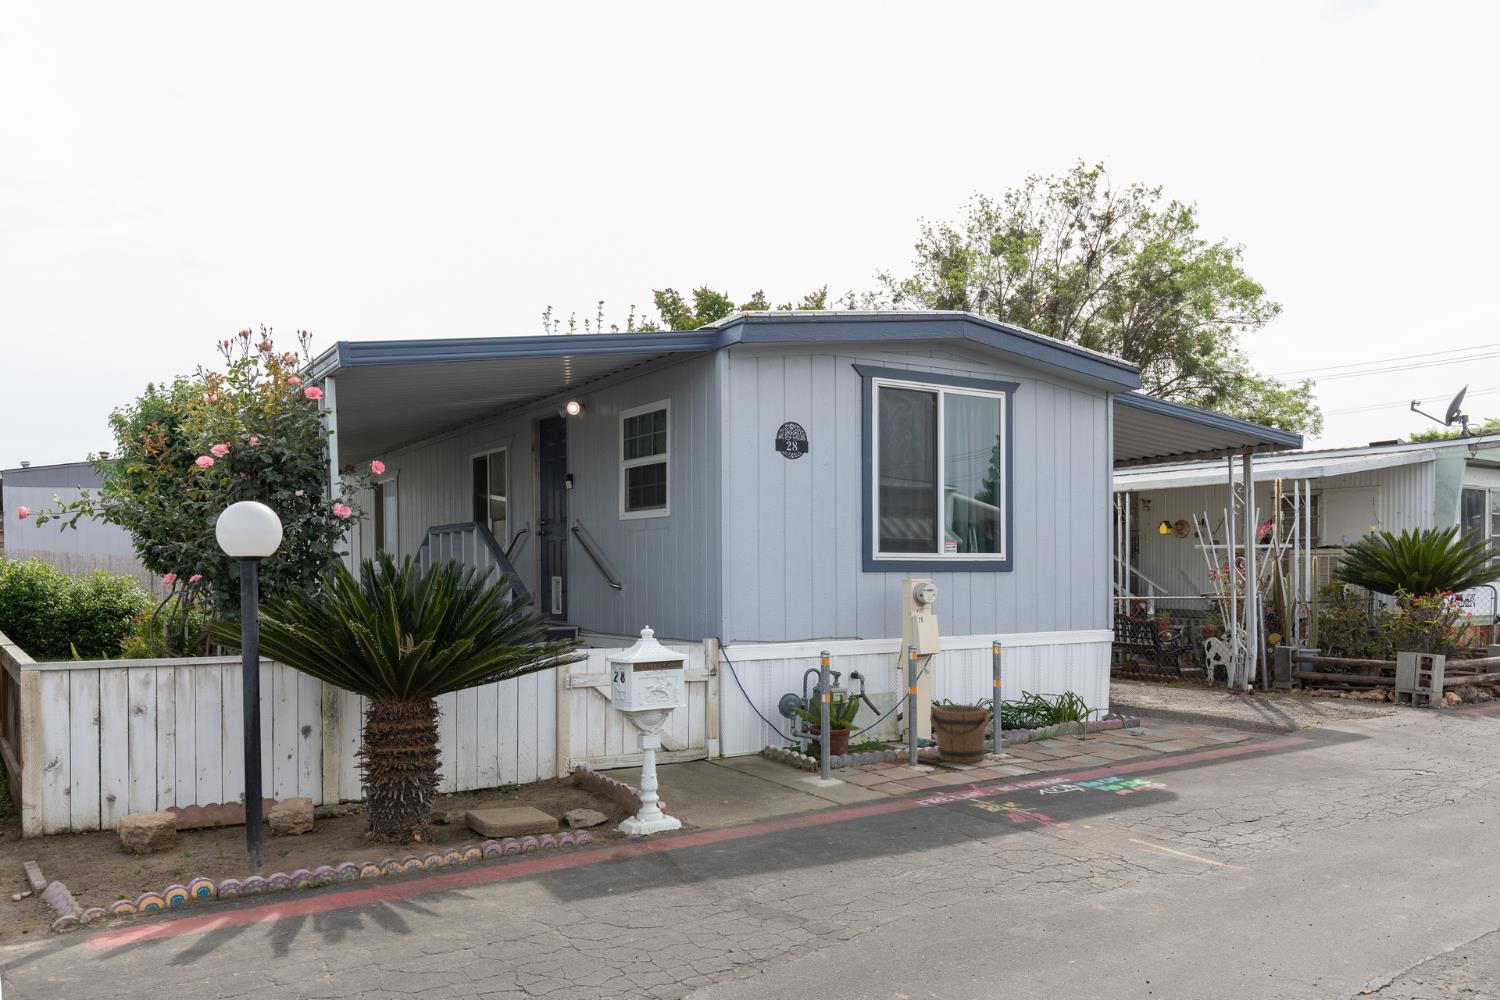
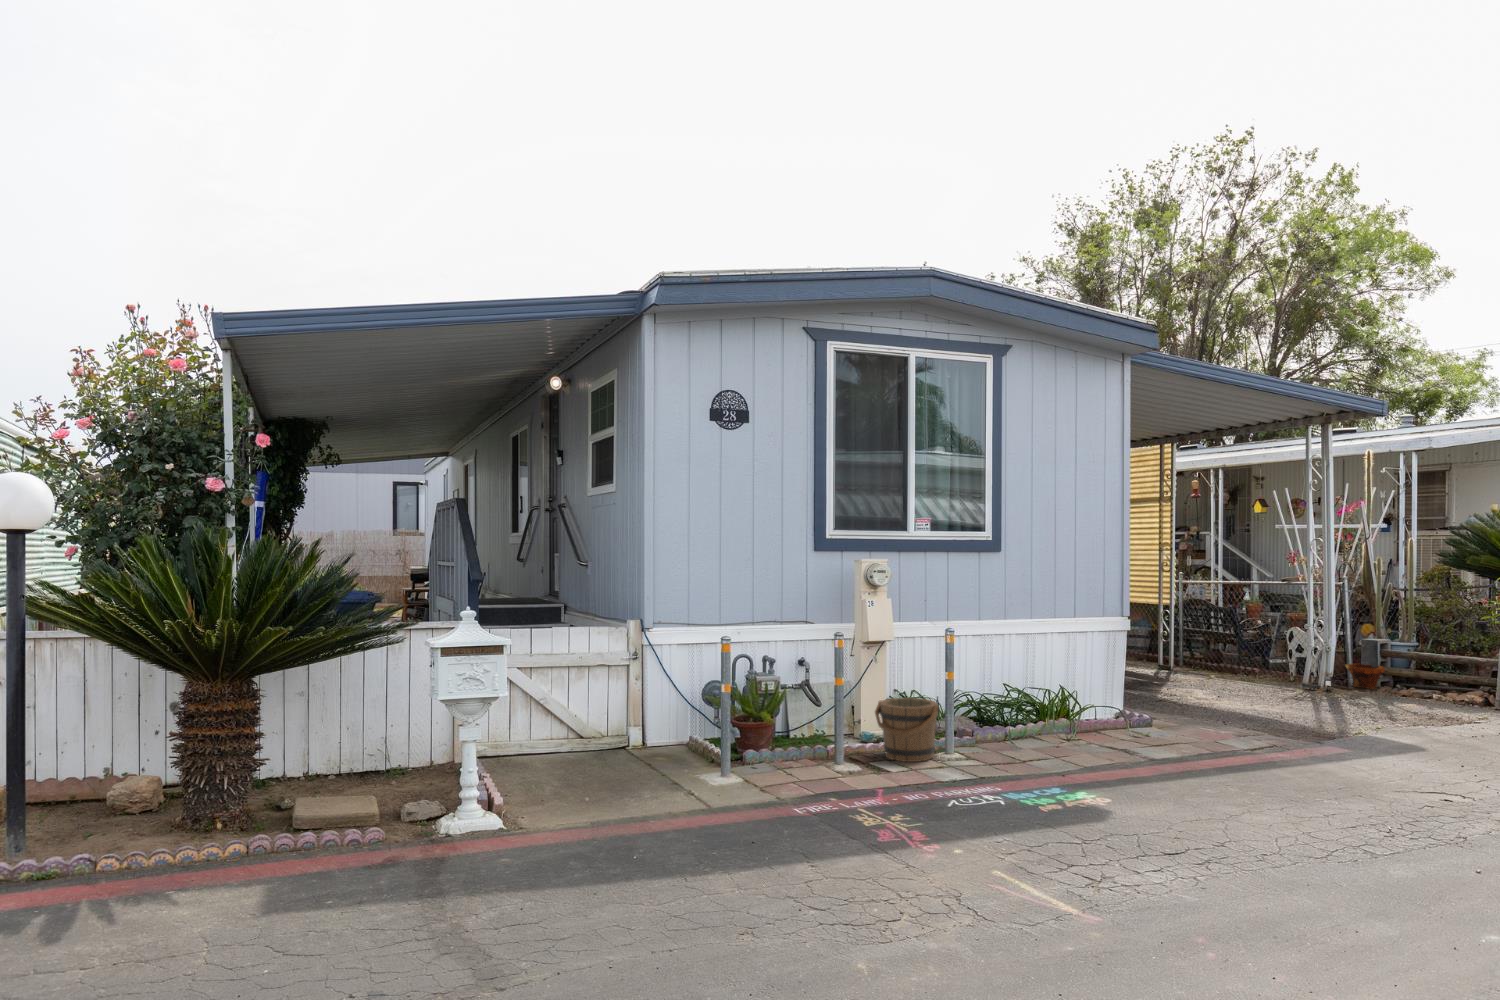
planter: none [1264,669,1297,691] -> present [1346,664,1385,689]

